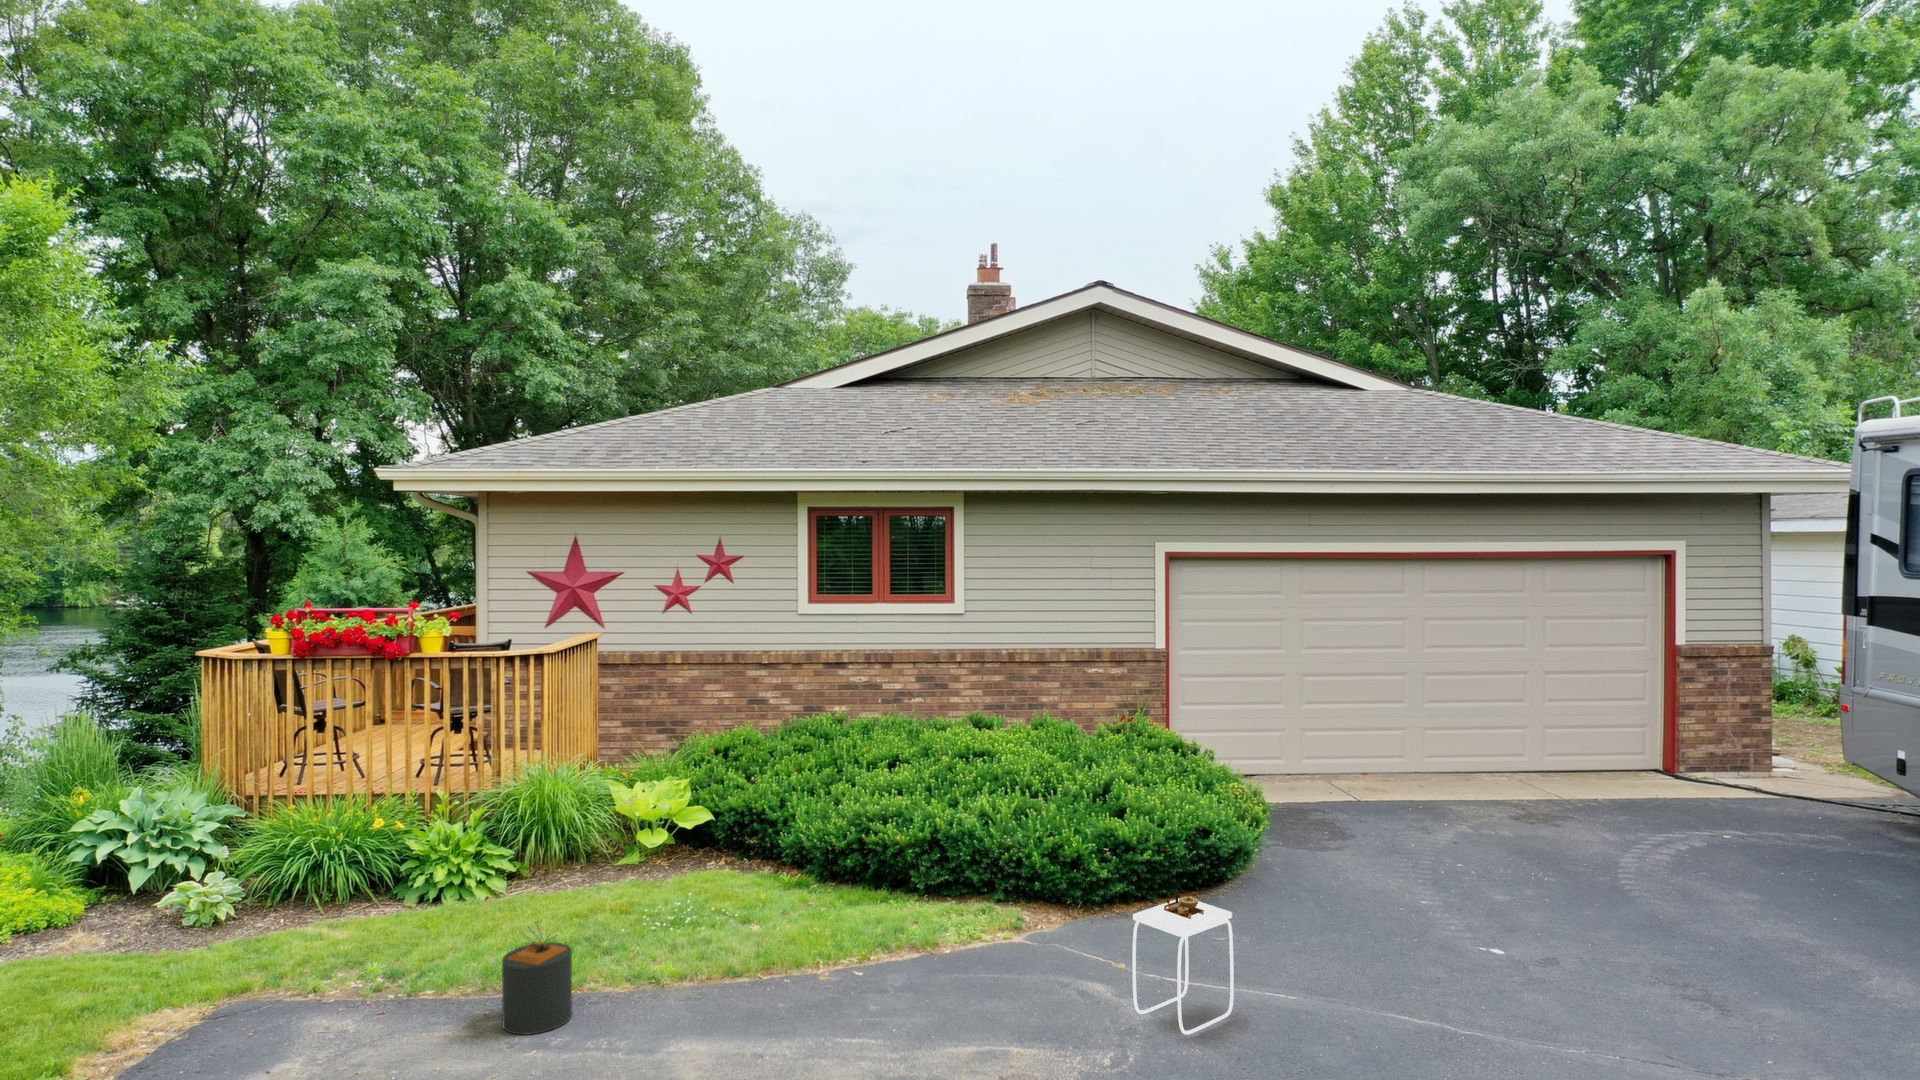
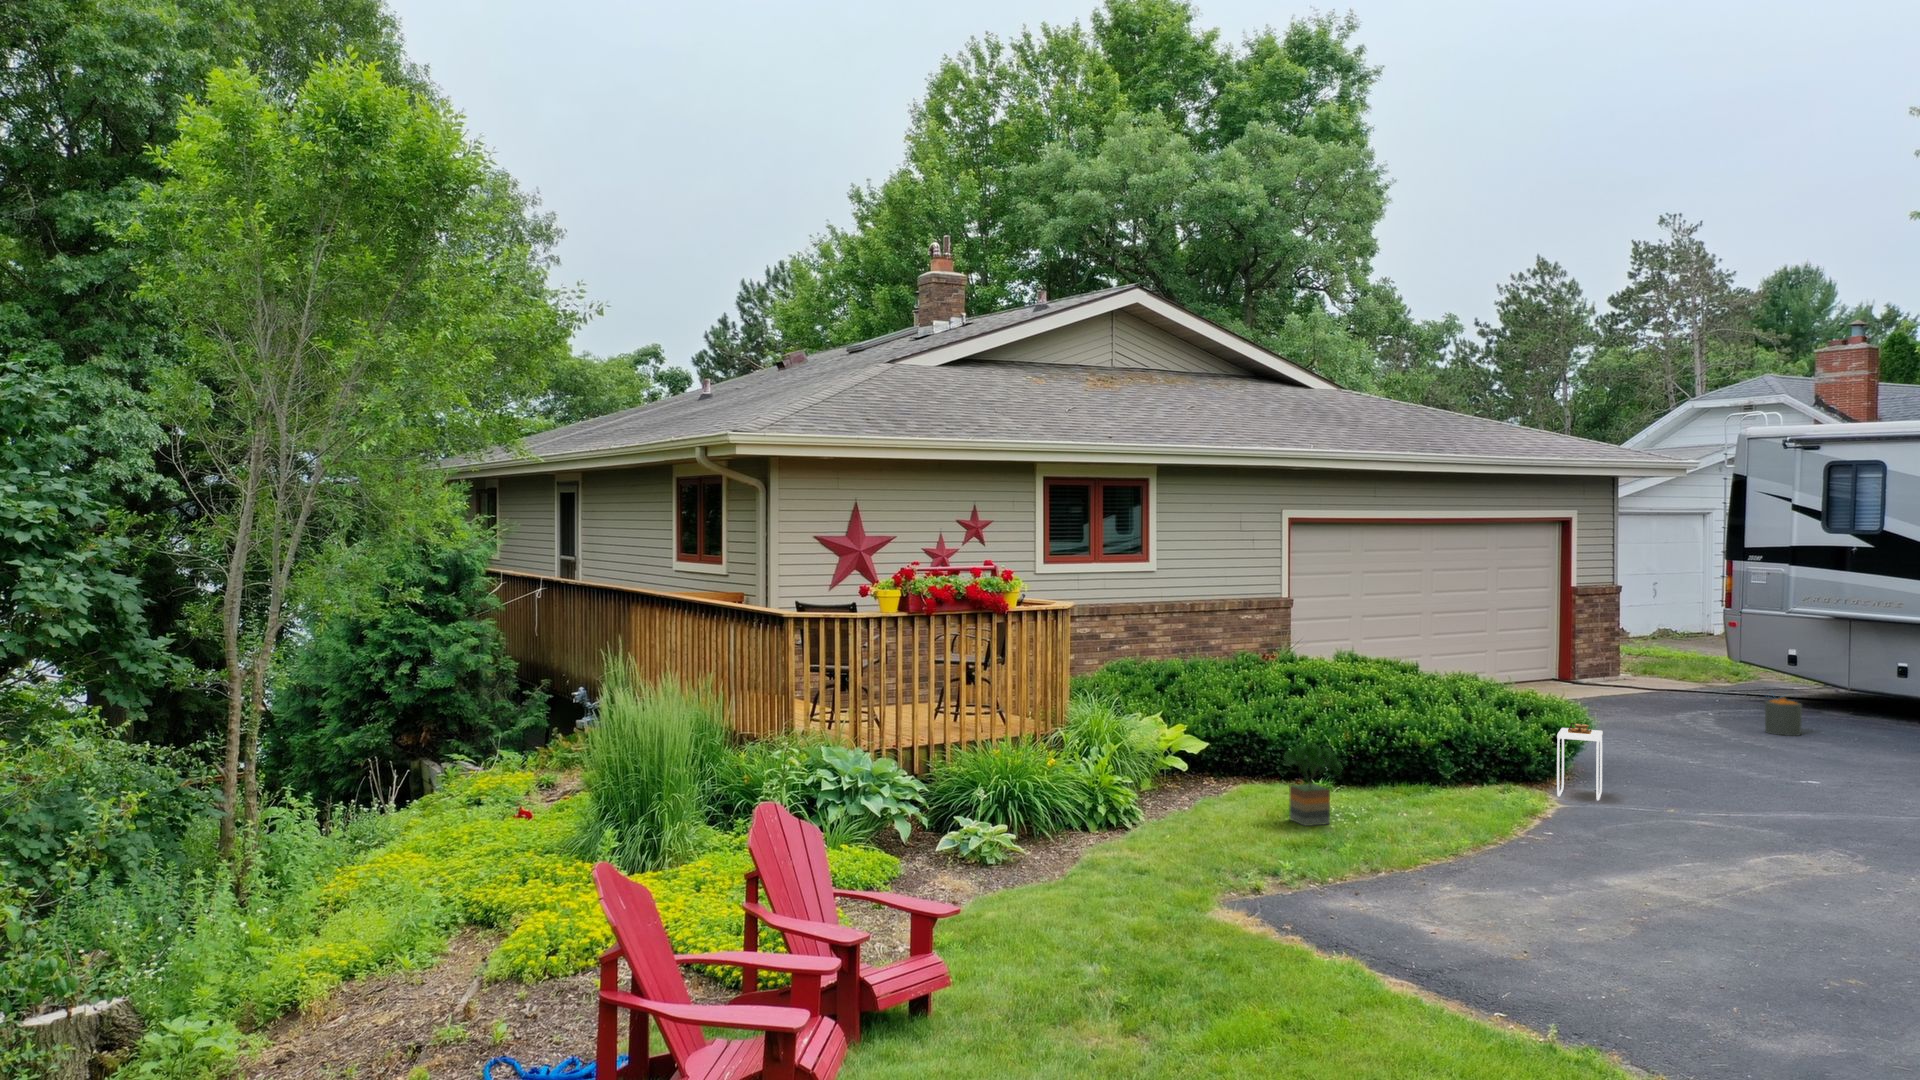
potted tree: none [622,896,701,1026] -> present [1285,745,1342,826]
trash can: present [502,922,572,1035] -> present [1765,695,1802,736]

